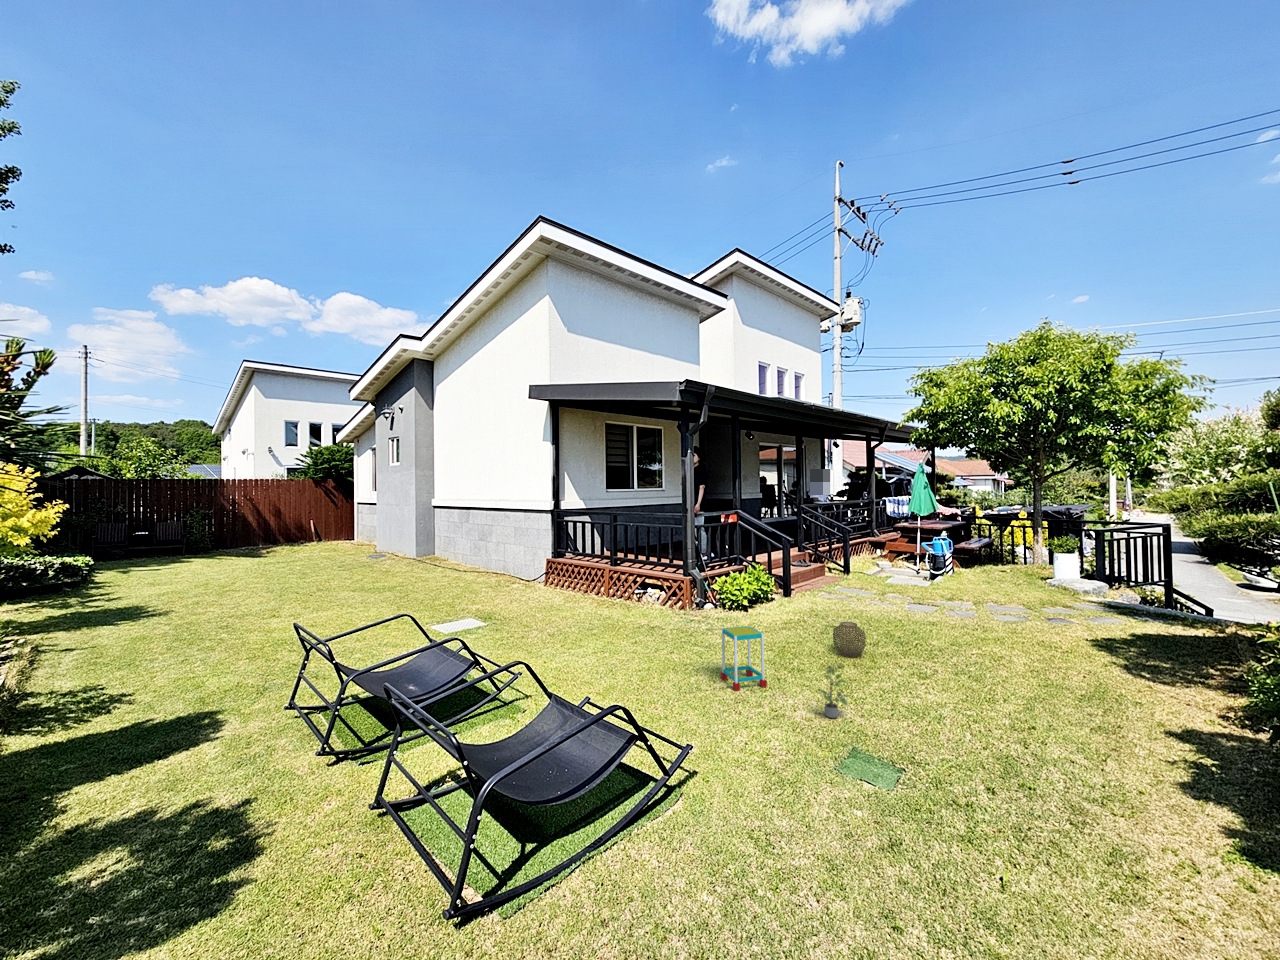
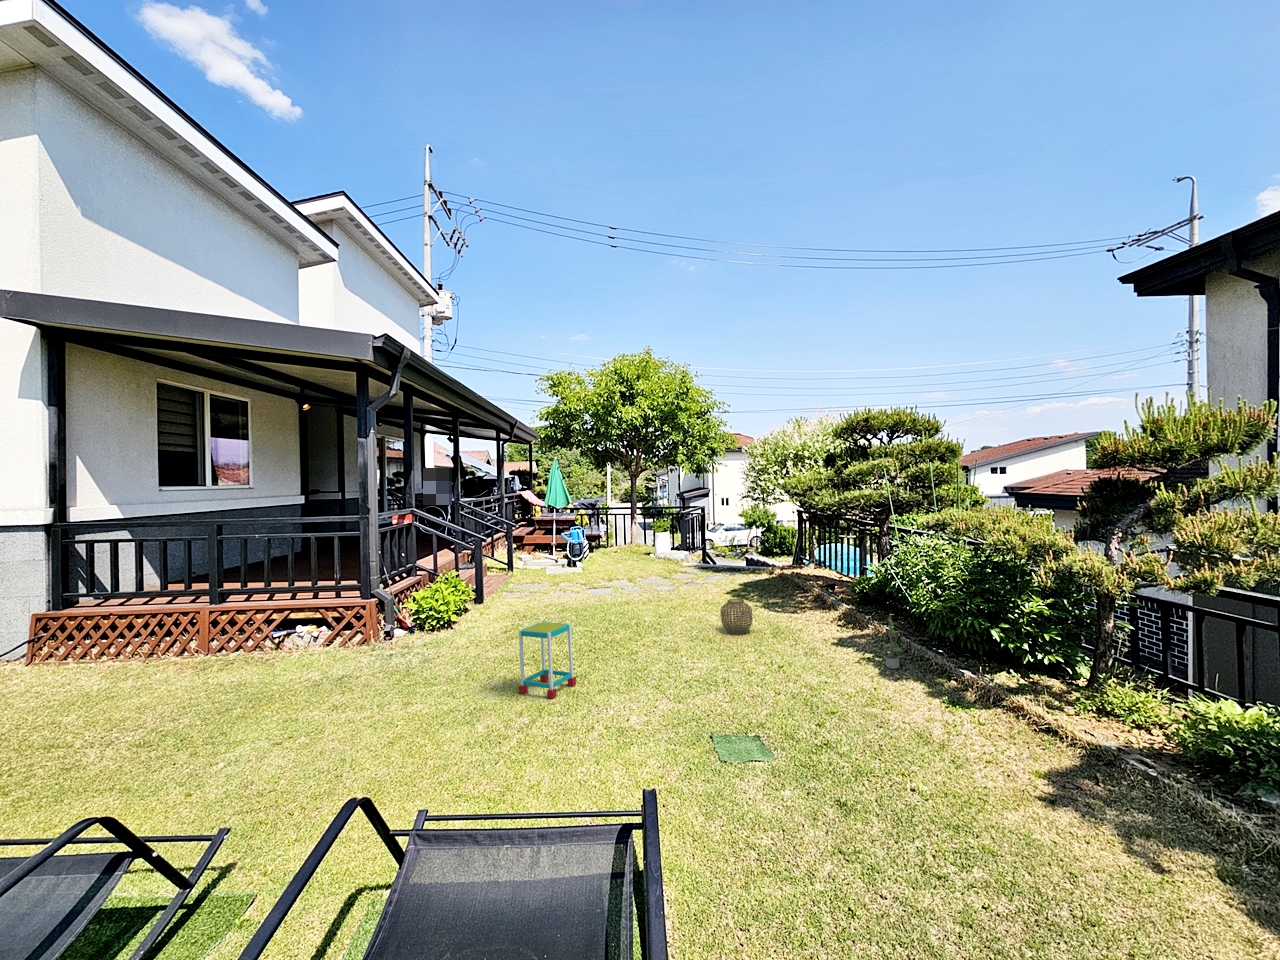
woven basket: present [833,622,865,657] -> present [721,599,752,635]
potted plant: present [819,663,848,718] -> present [883,615,903,669]

